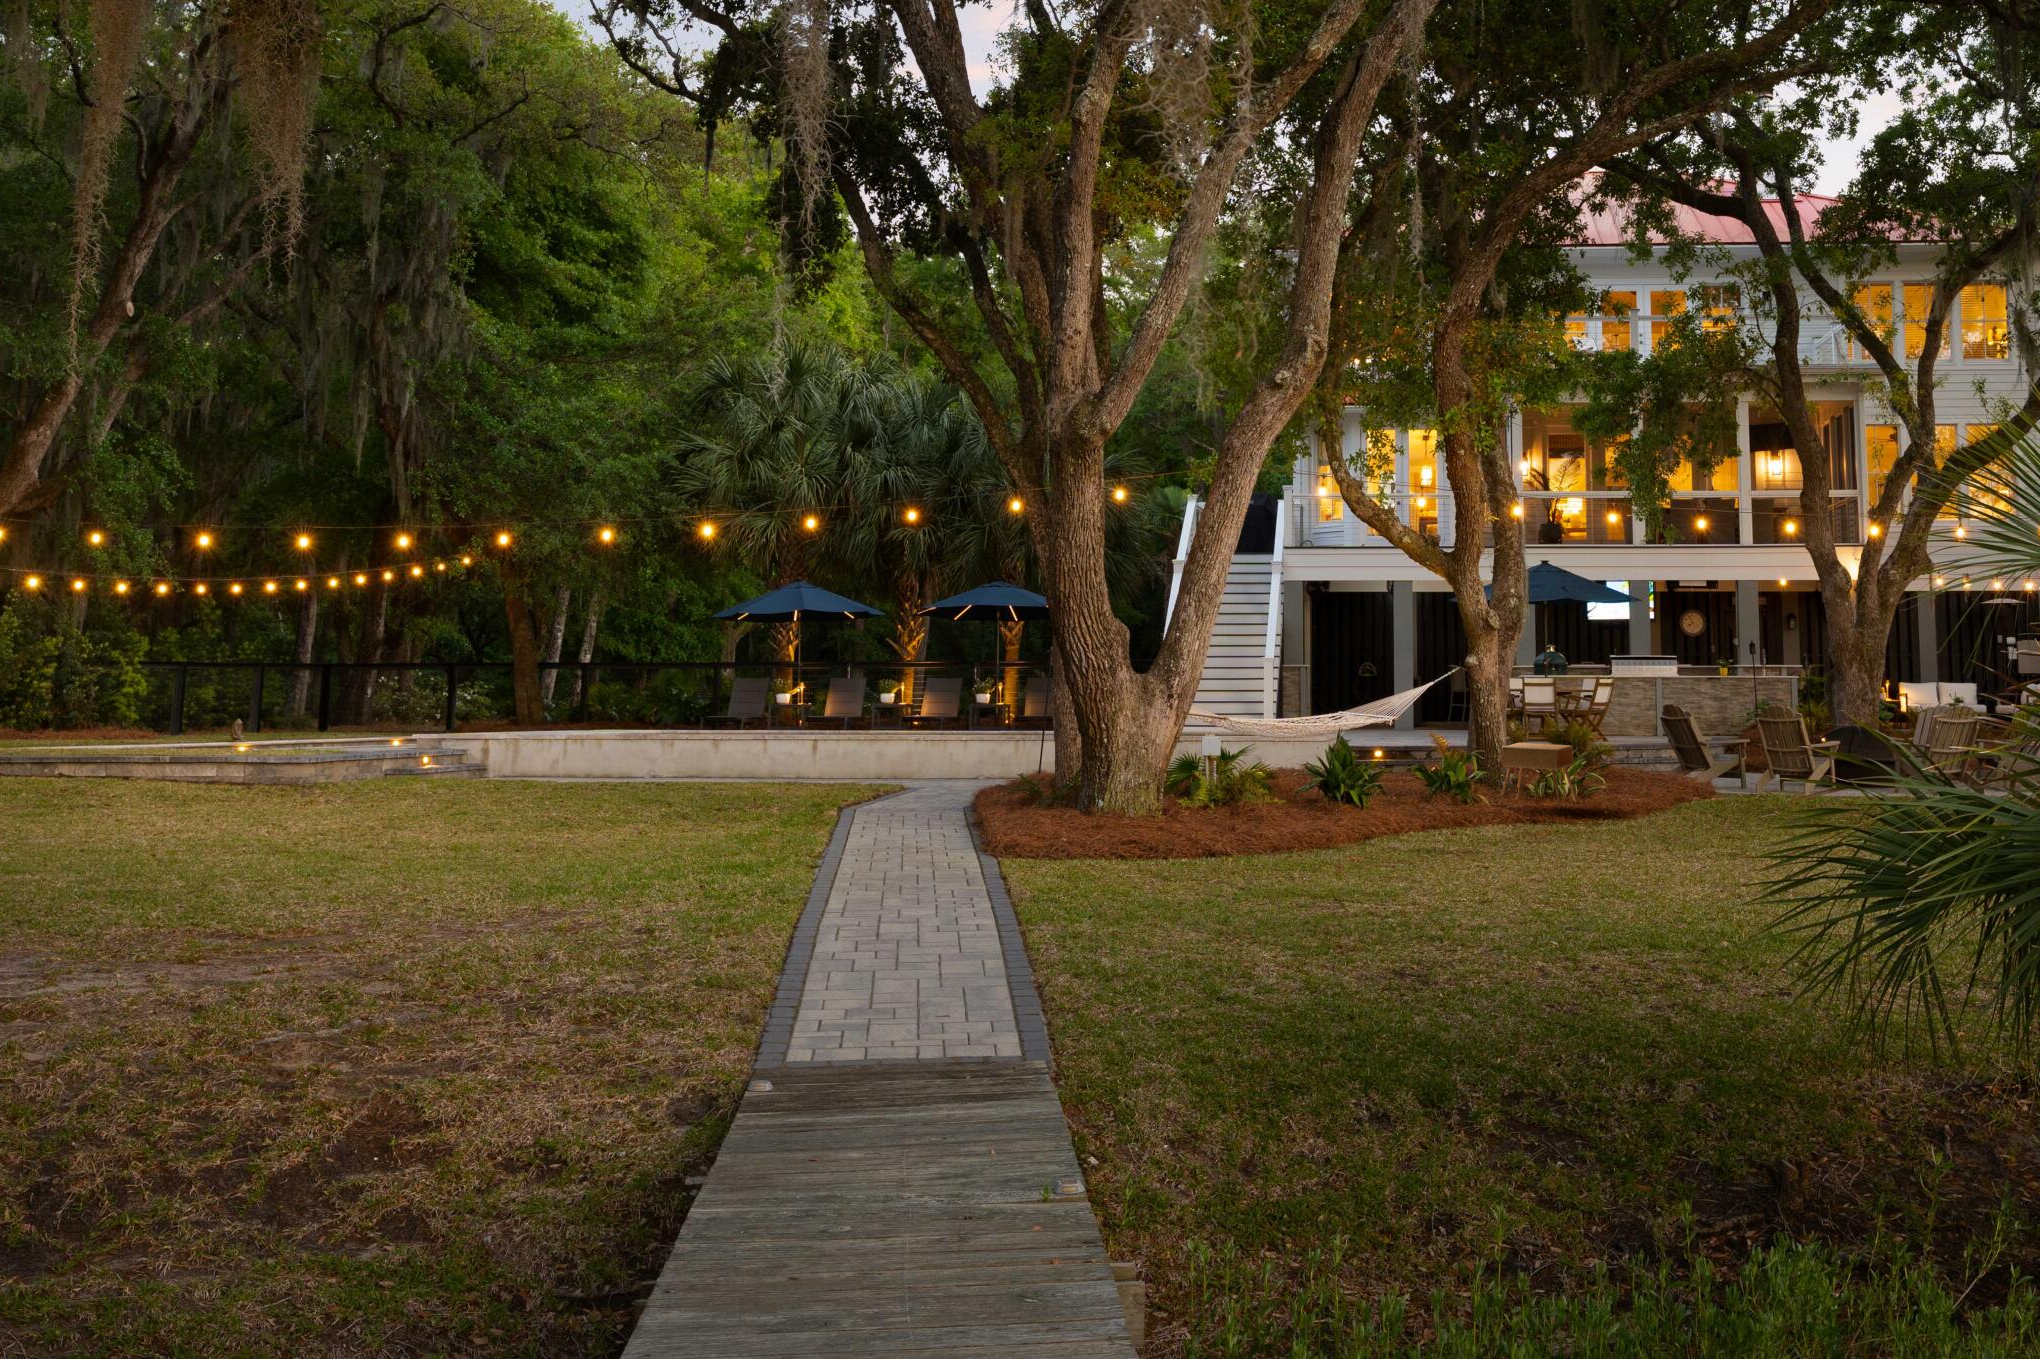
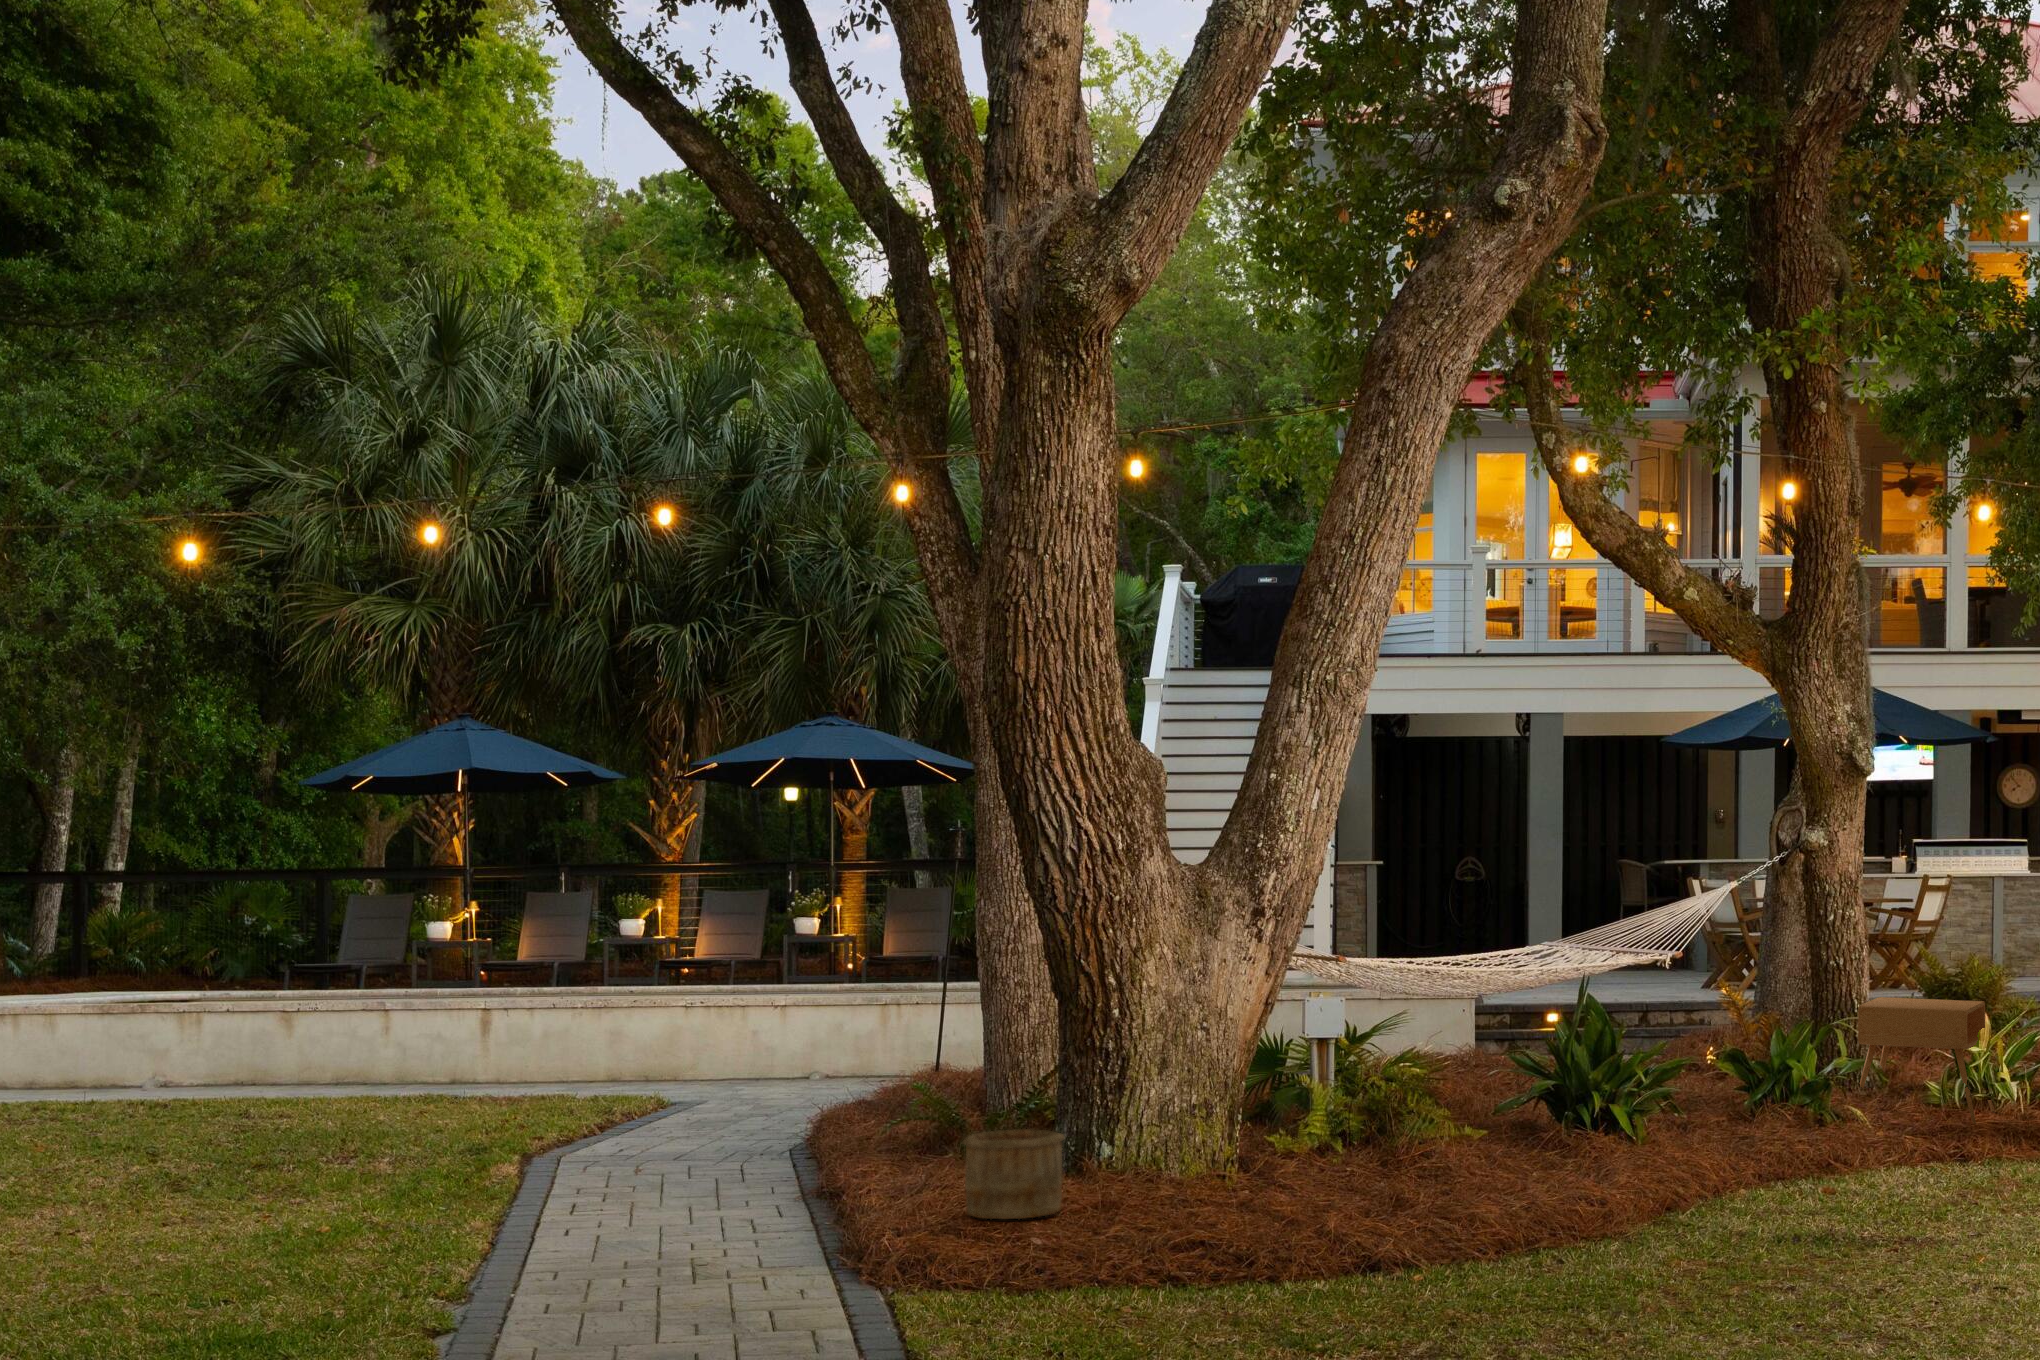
wooden bucket: none [1026,798,1075,840] -> present [963,1129,1064,1219]

